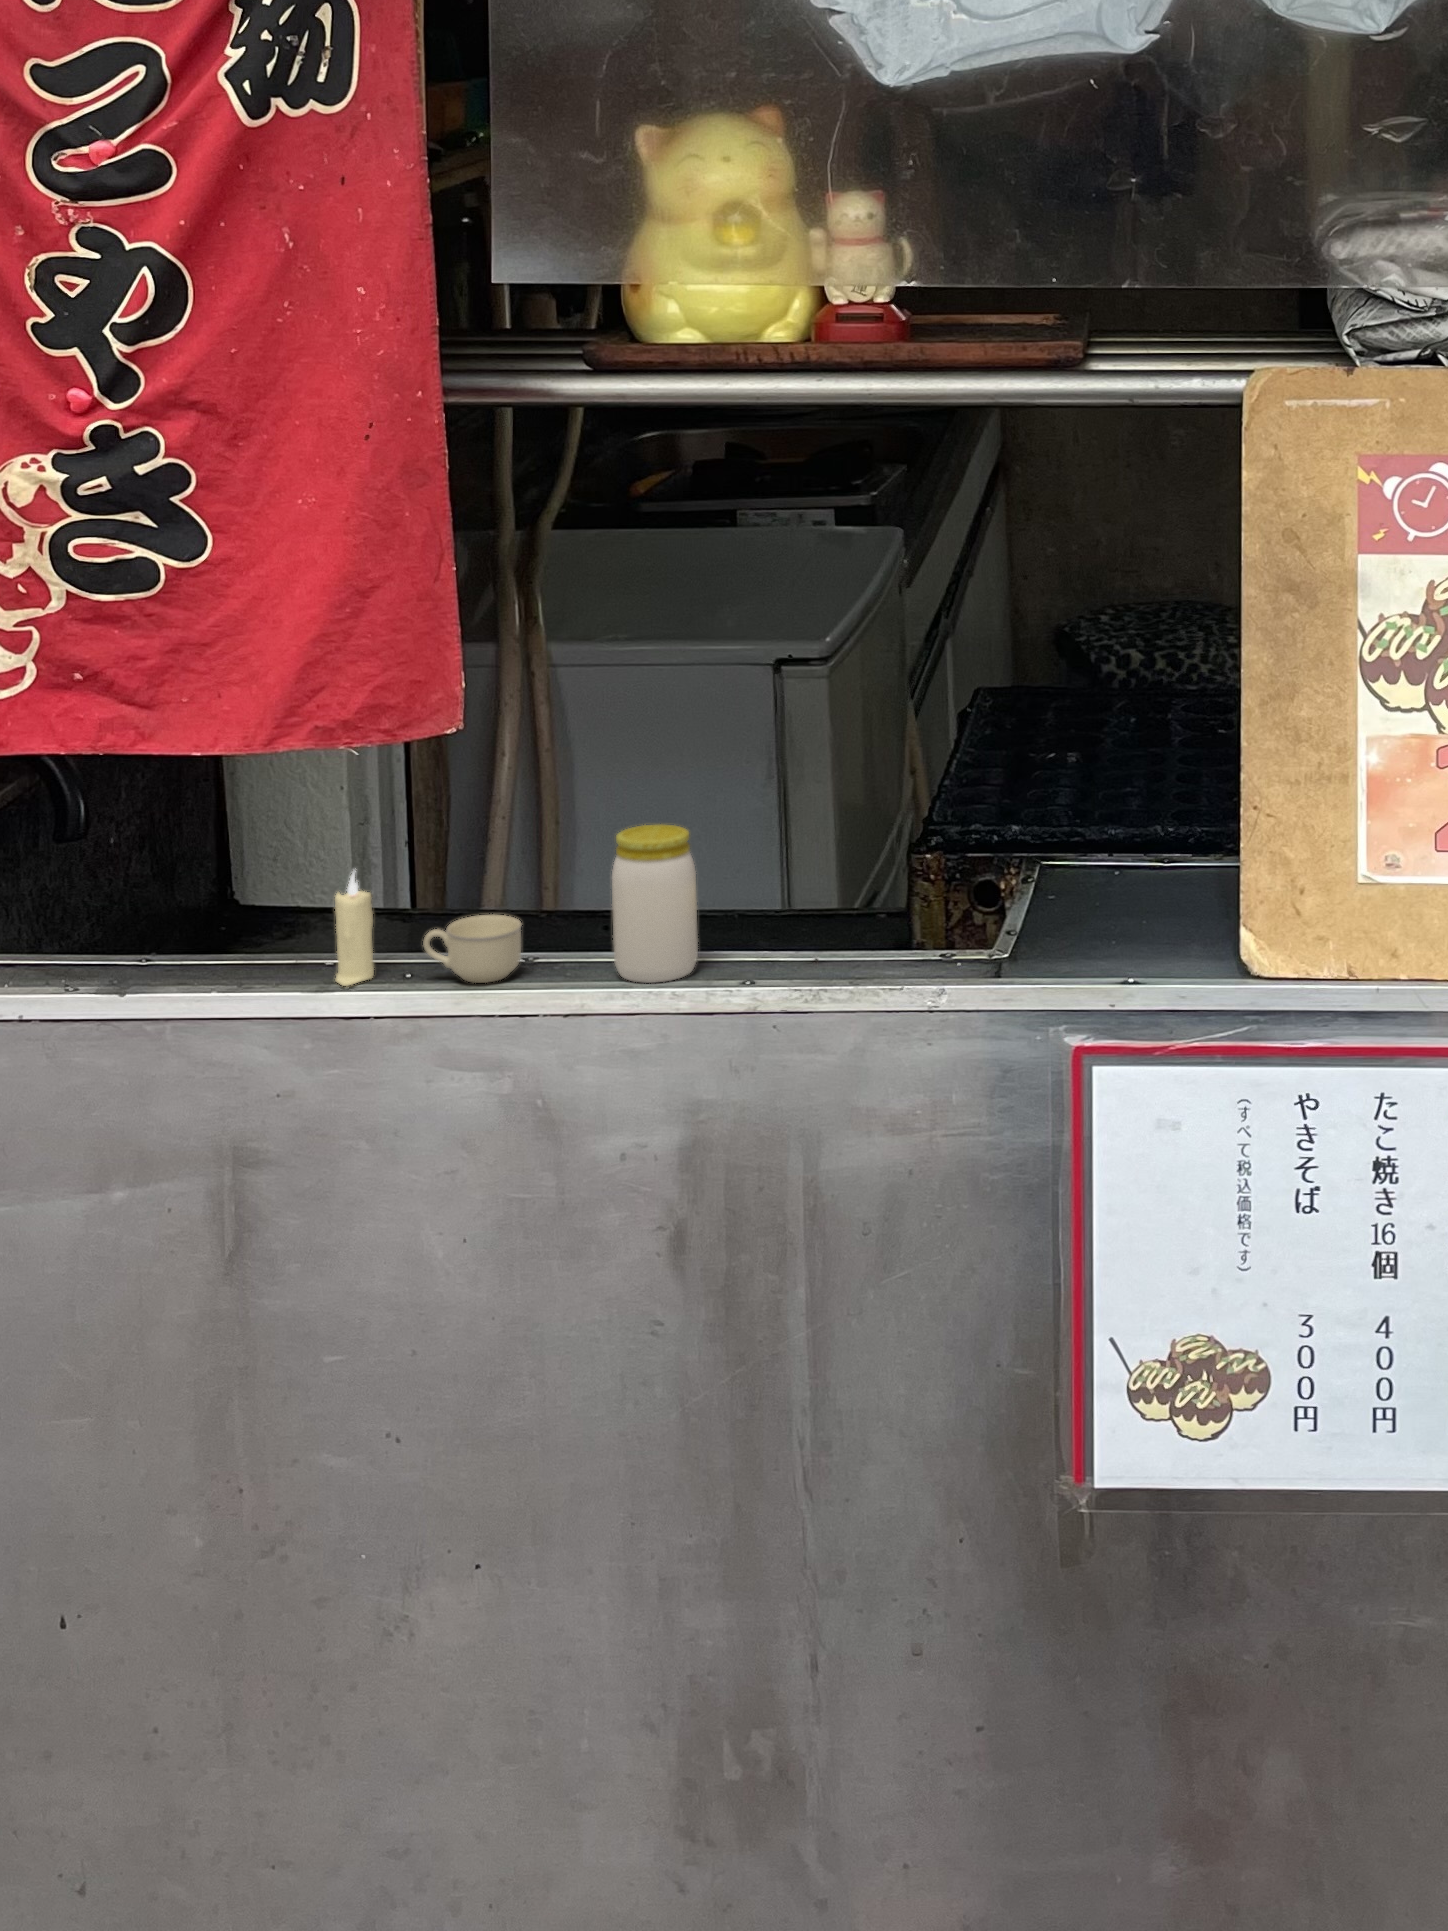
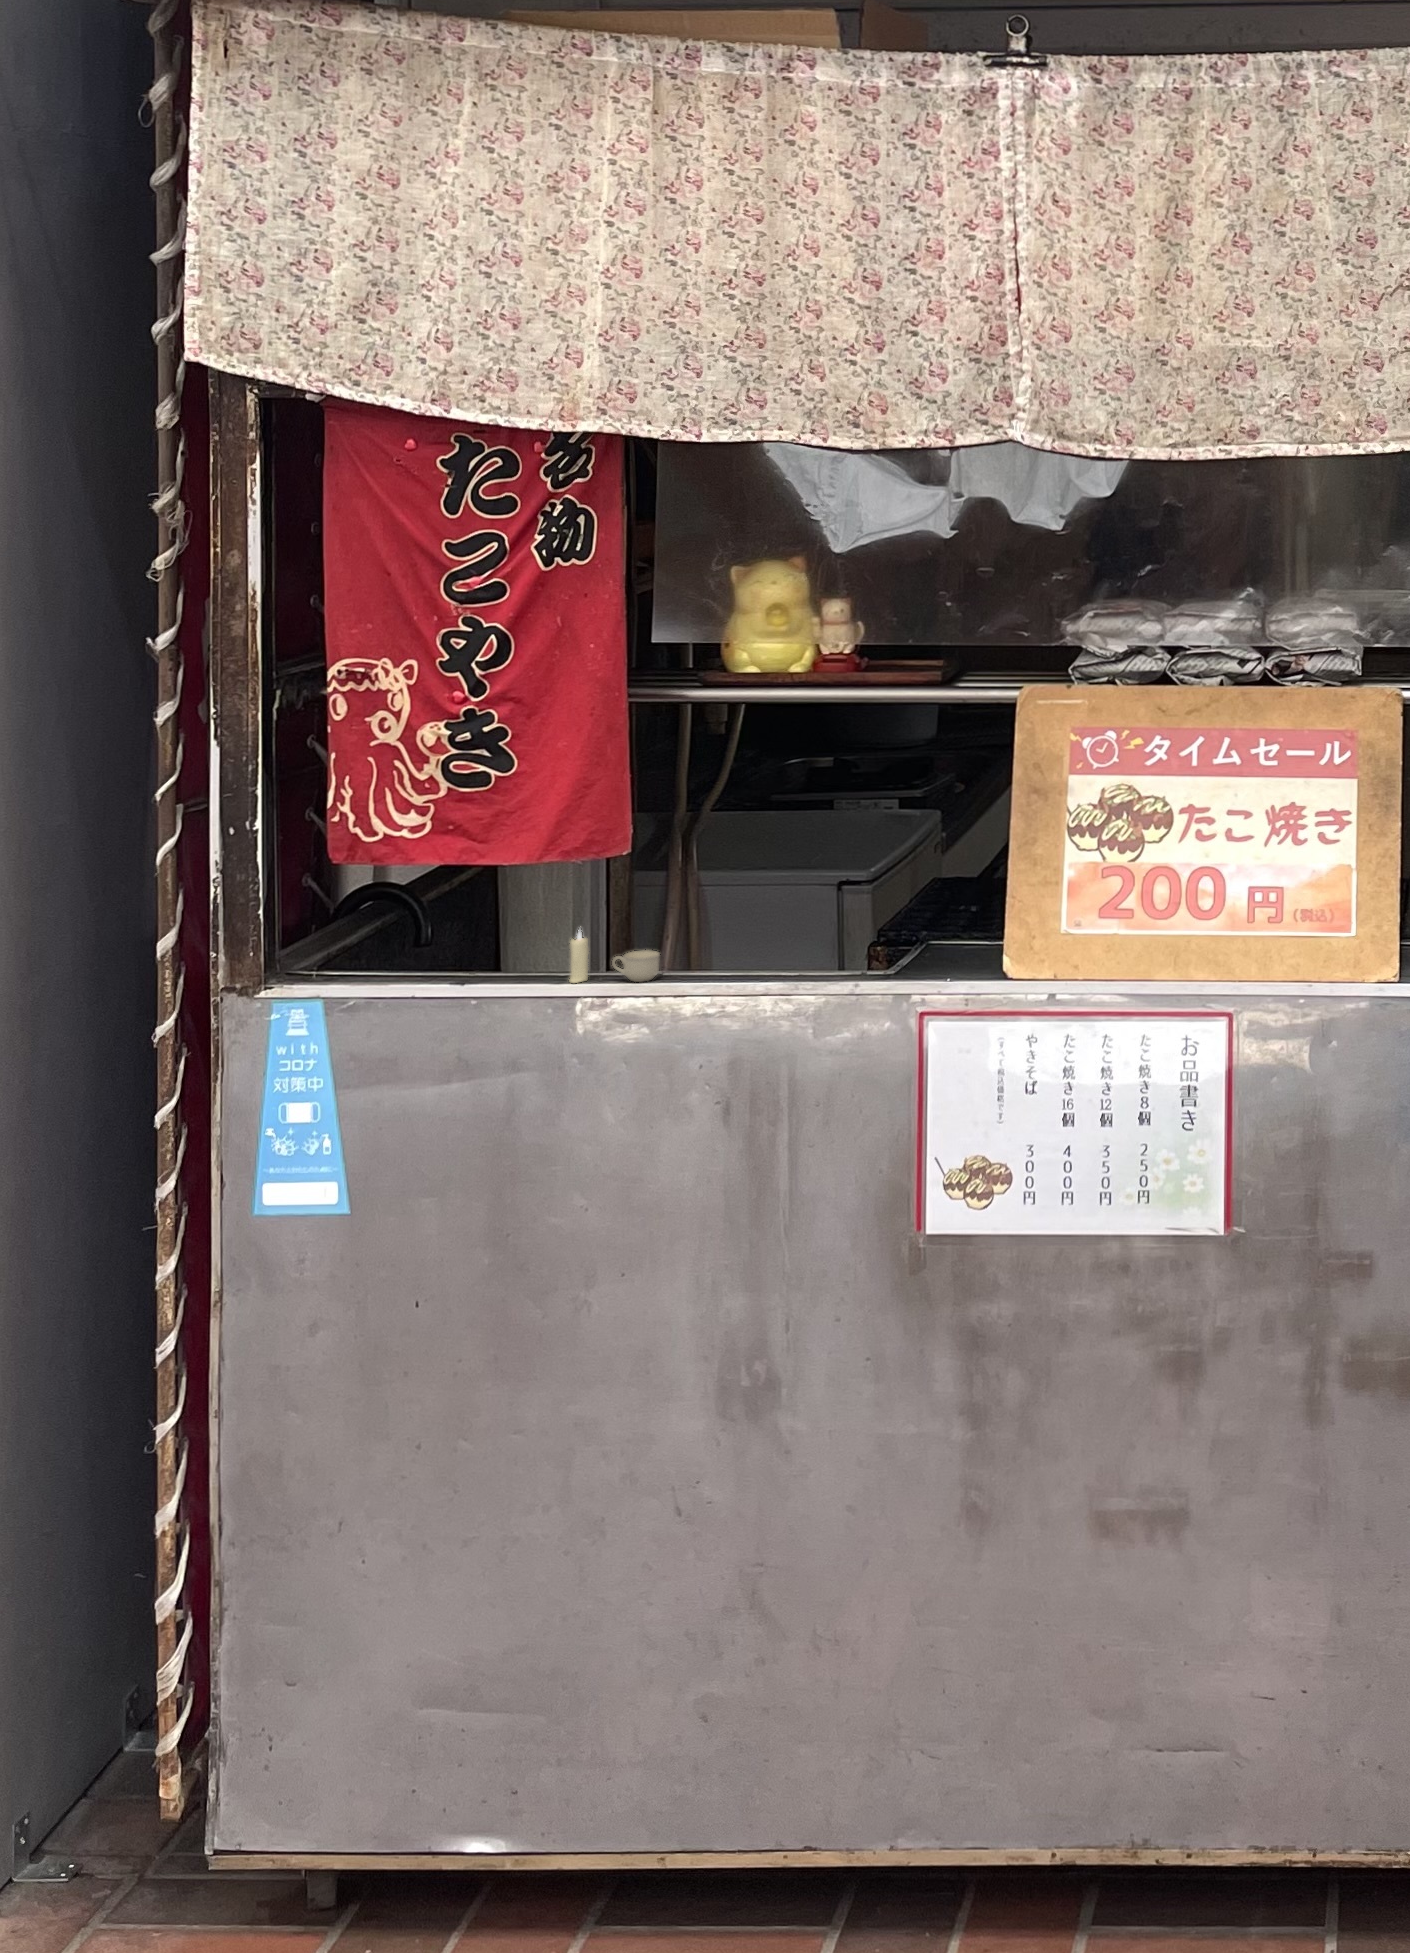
jar: present [612,825,698,983] -> none [703,906,744,981]

